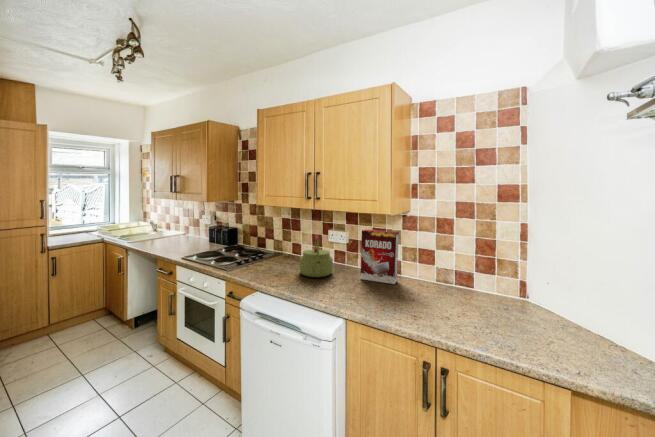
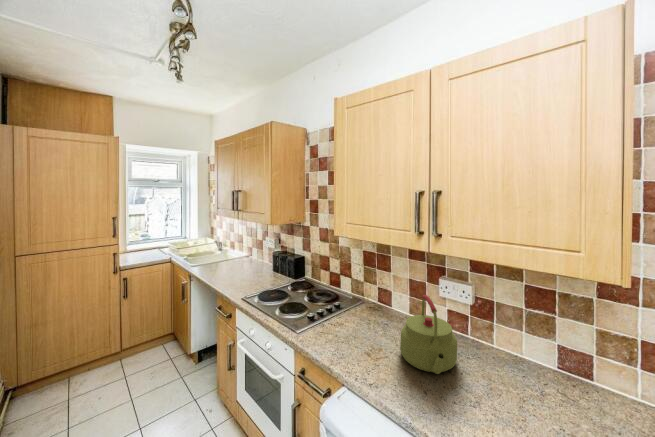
cereal box: present [360,230,399,284] -> none [516,296,609,416]

